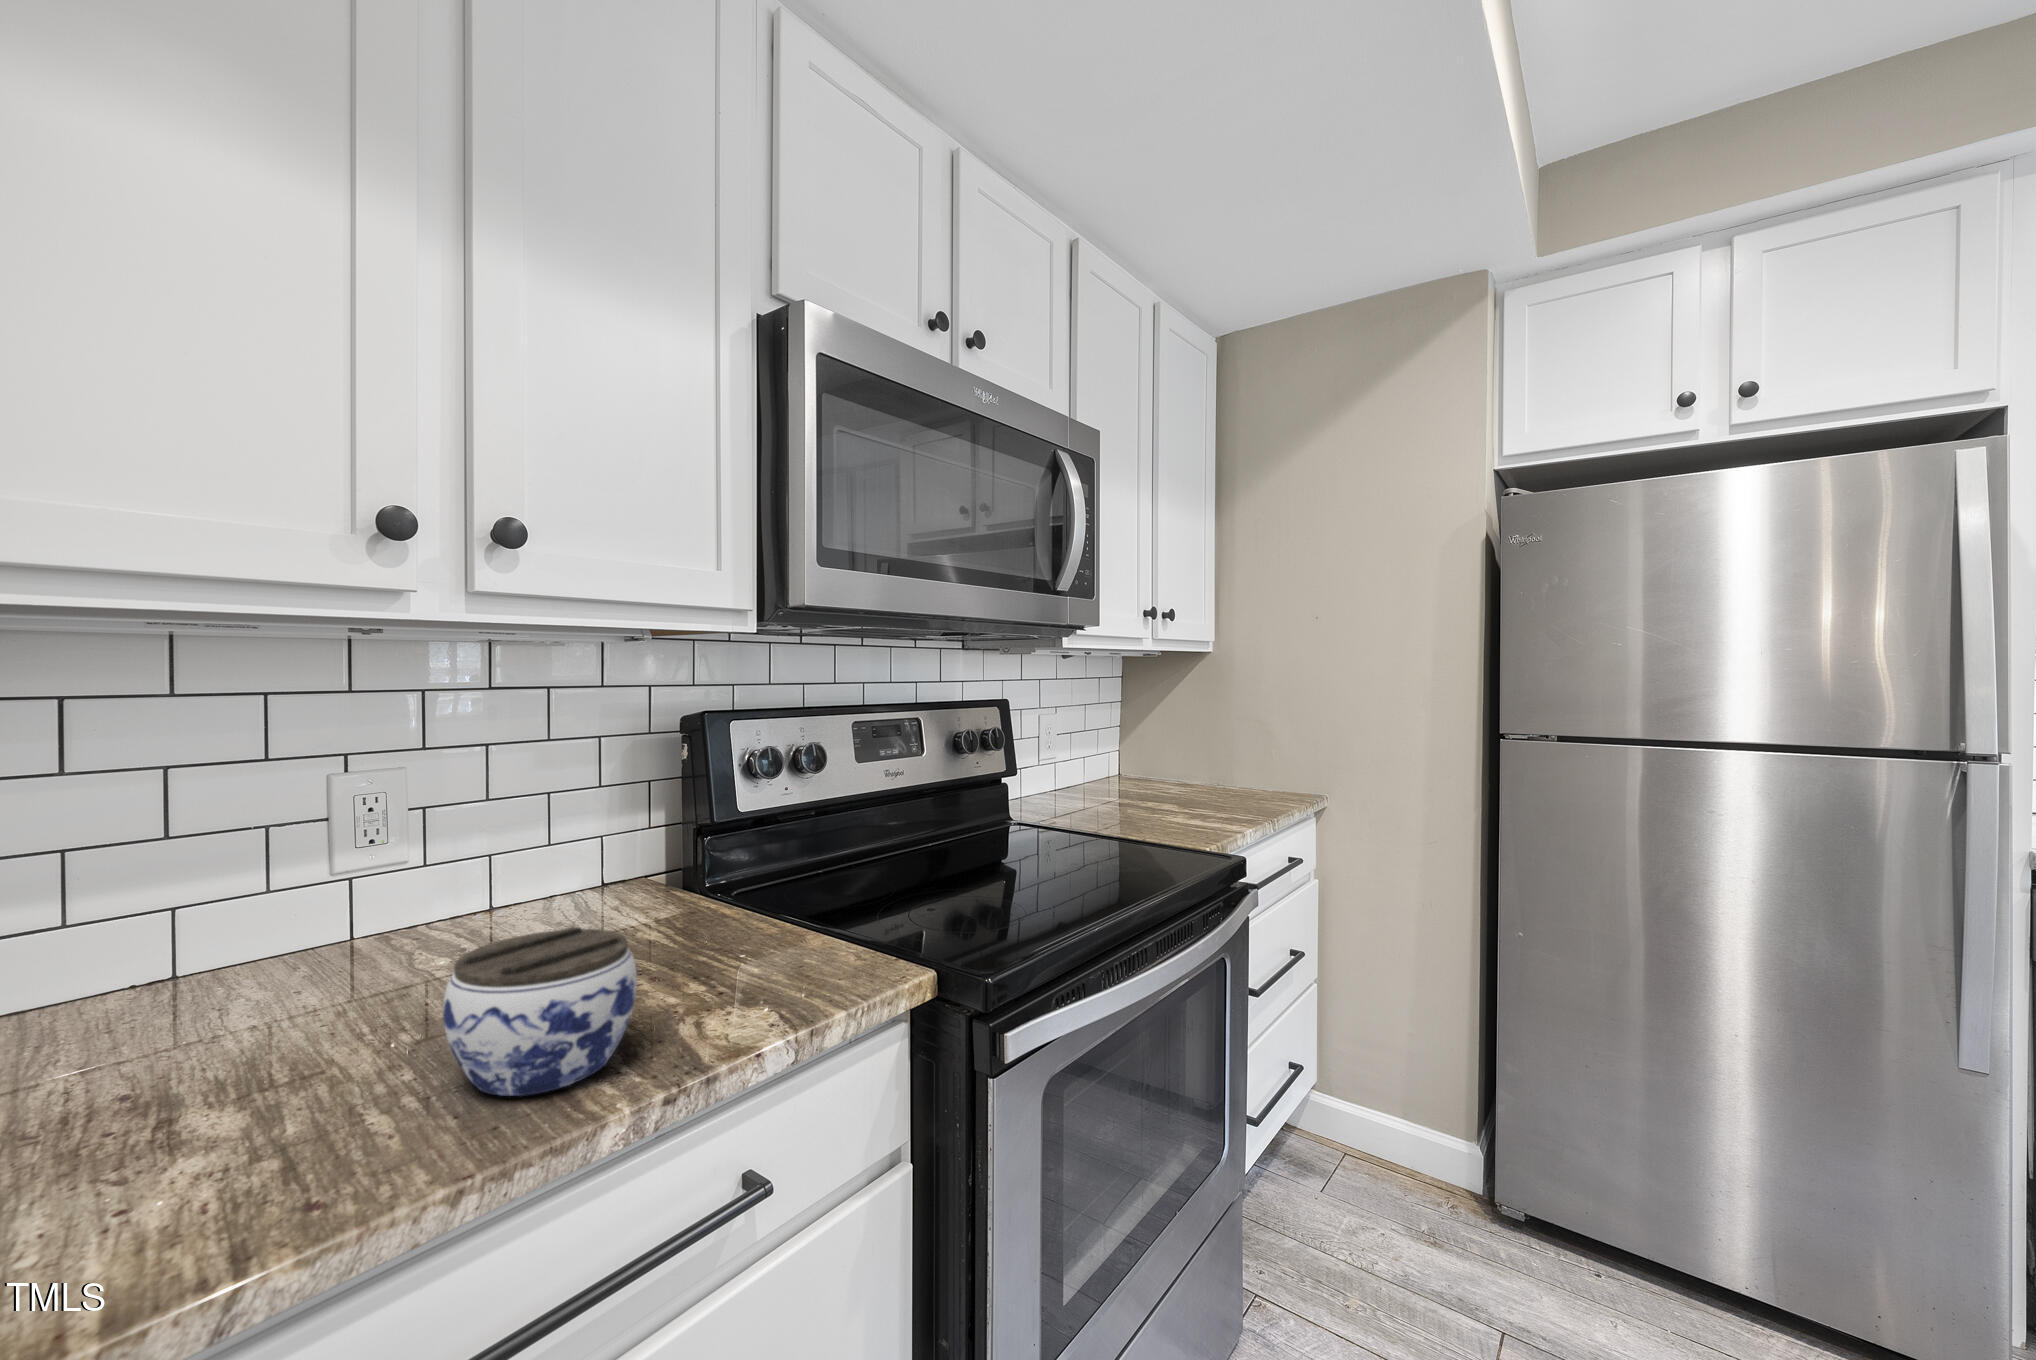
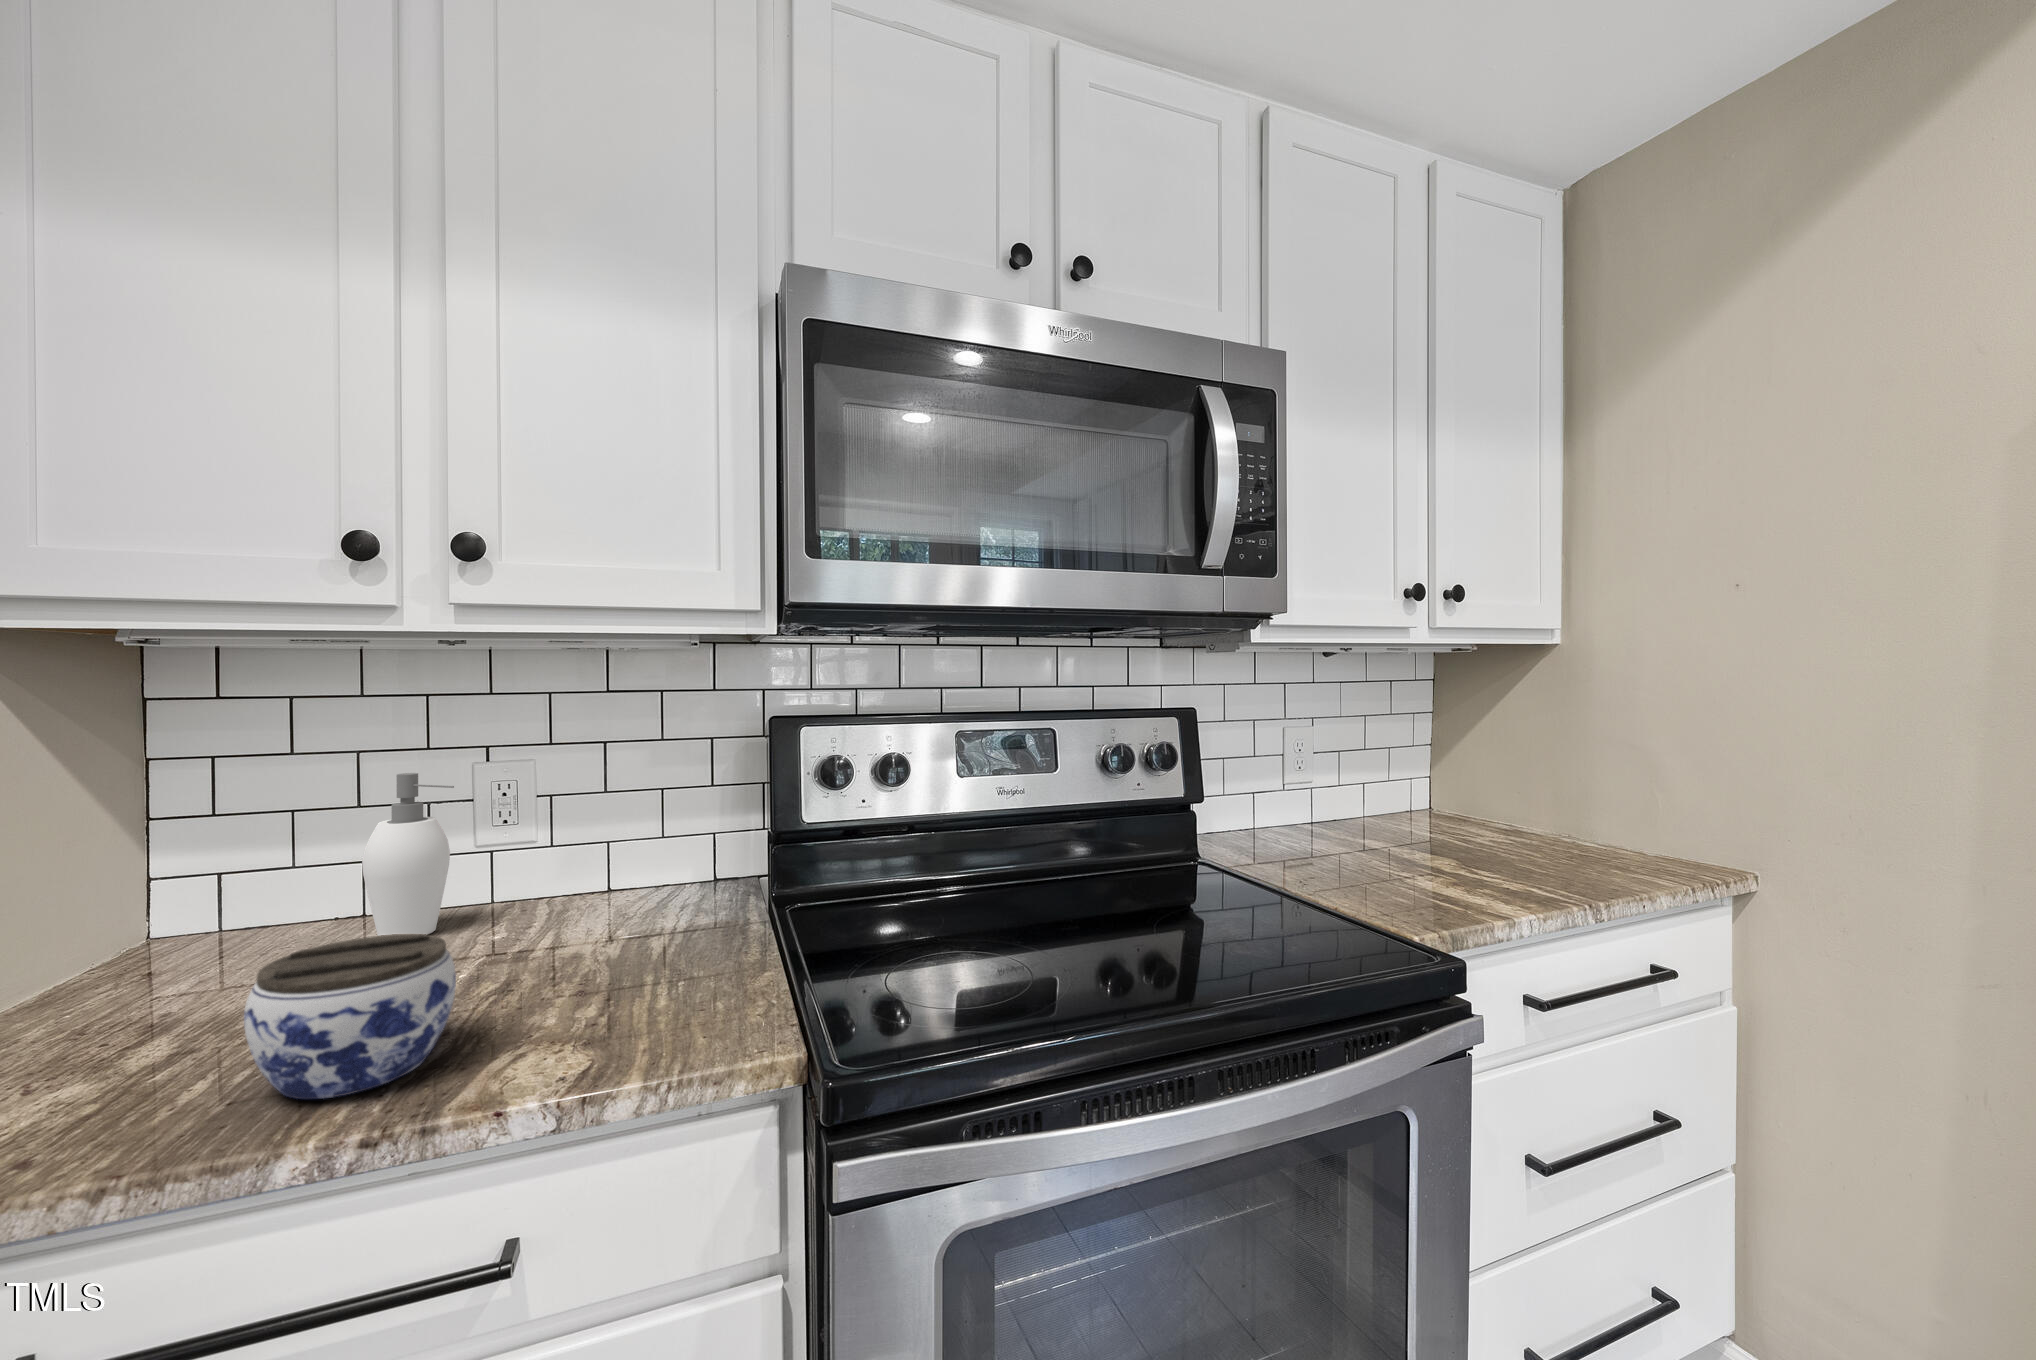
soap dispenser: none [237,786,378,991] -> present [362,773,454,936]

